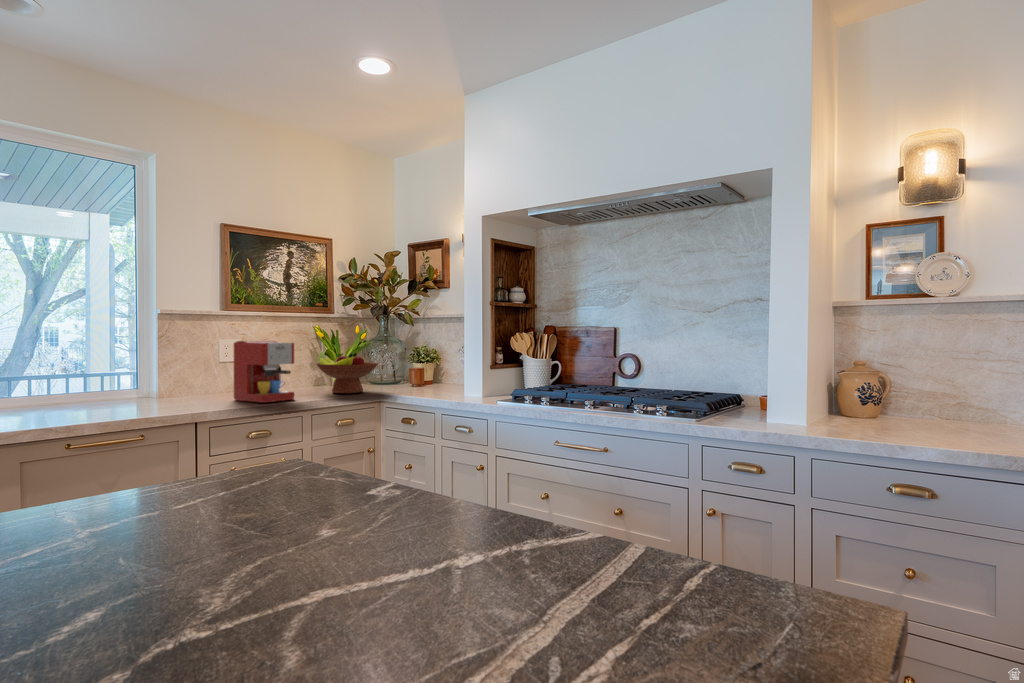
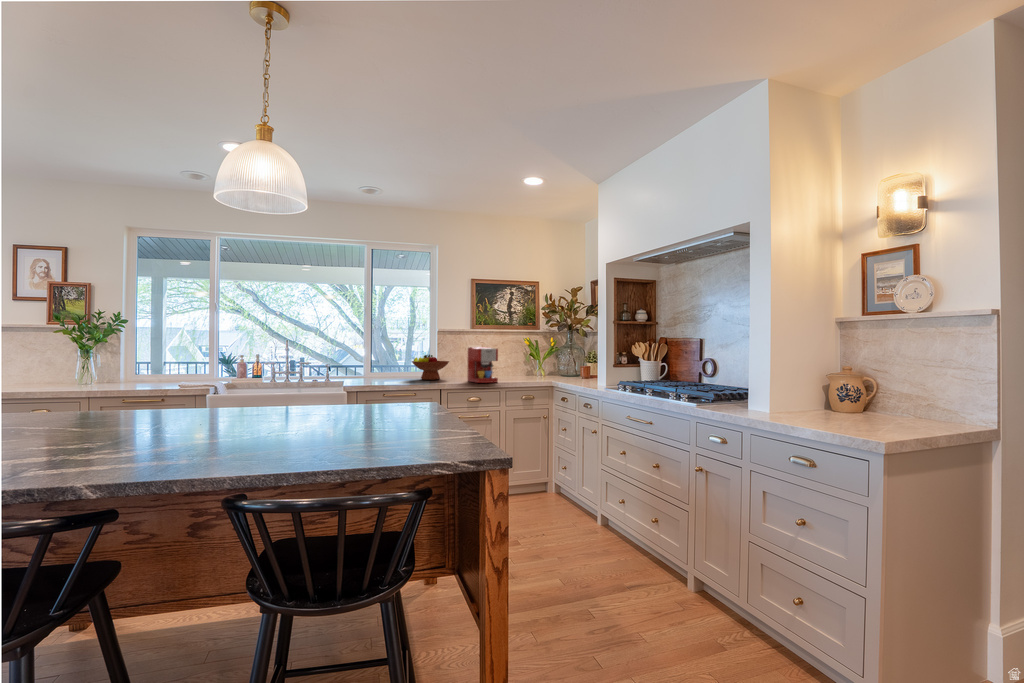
fruit bowl: present [316,353,378,393] -> present [412,355,449,380]

